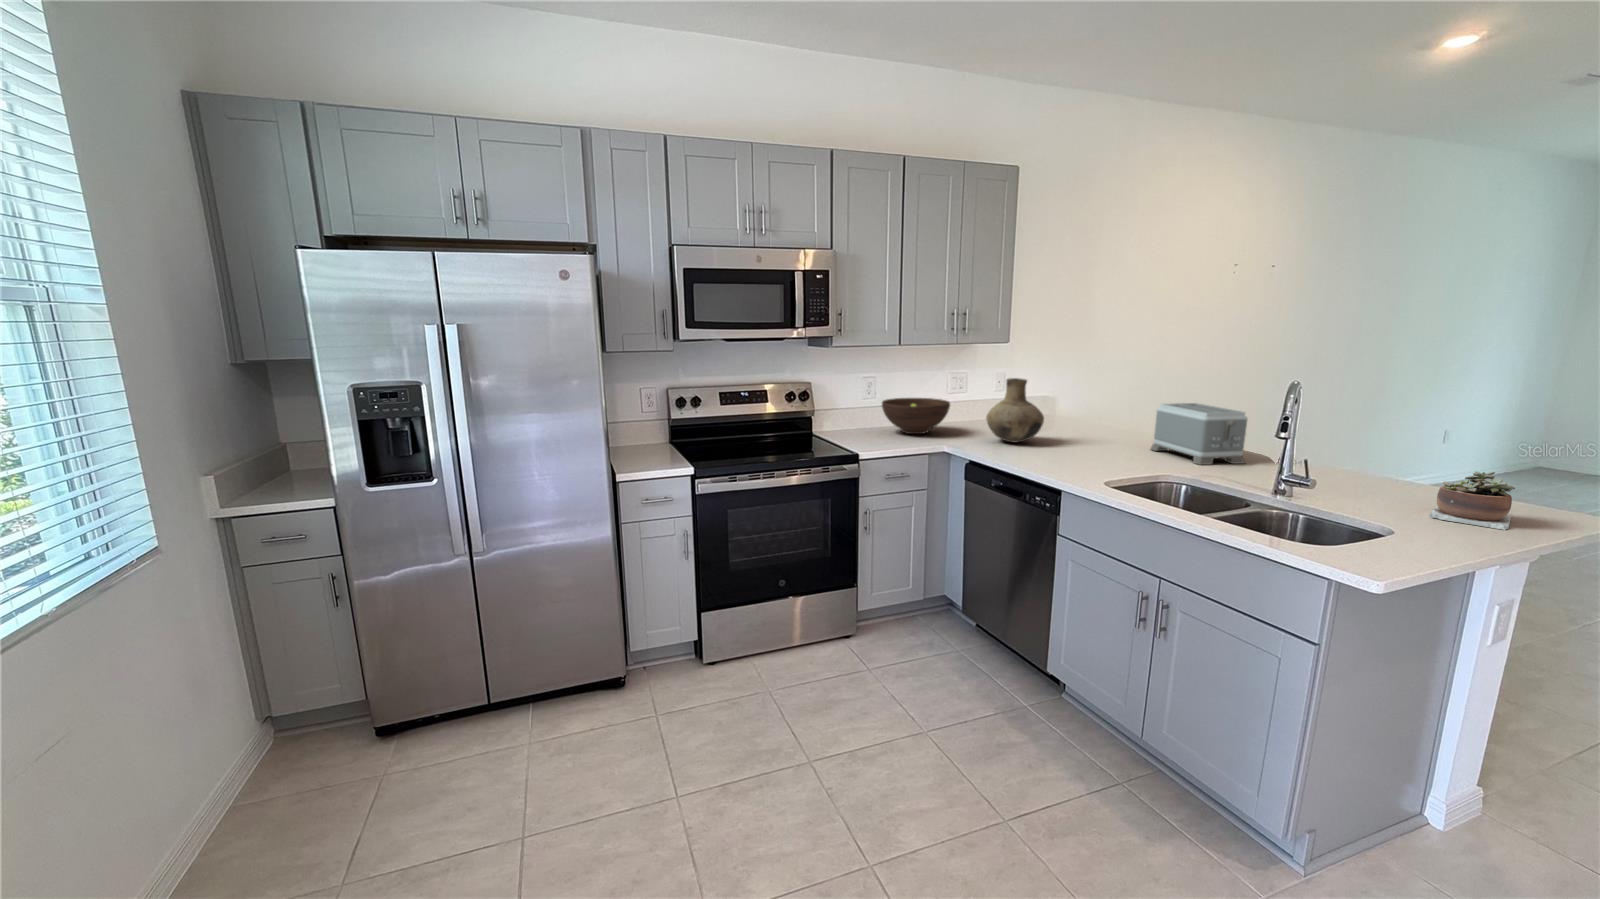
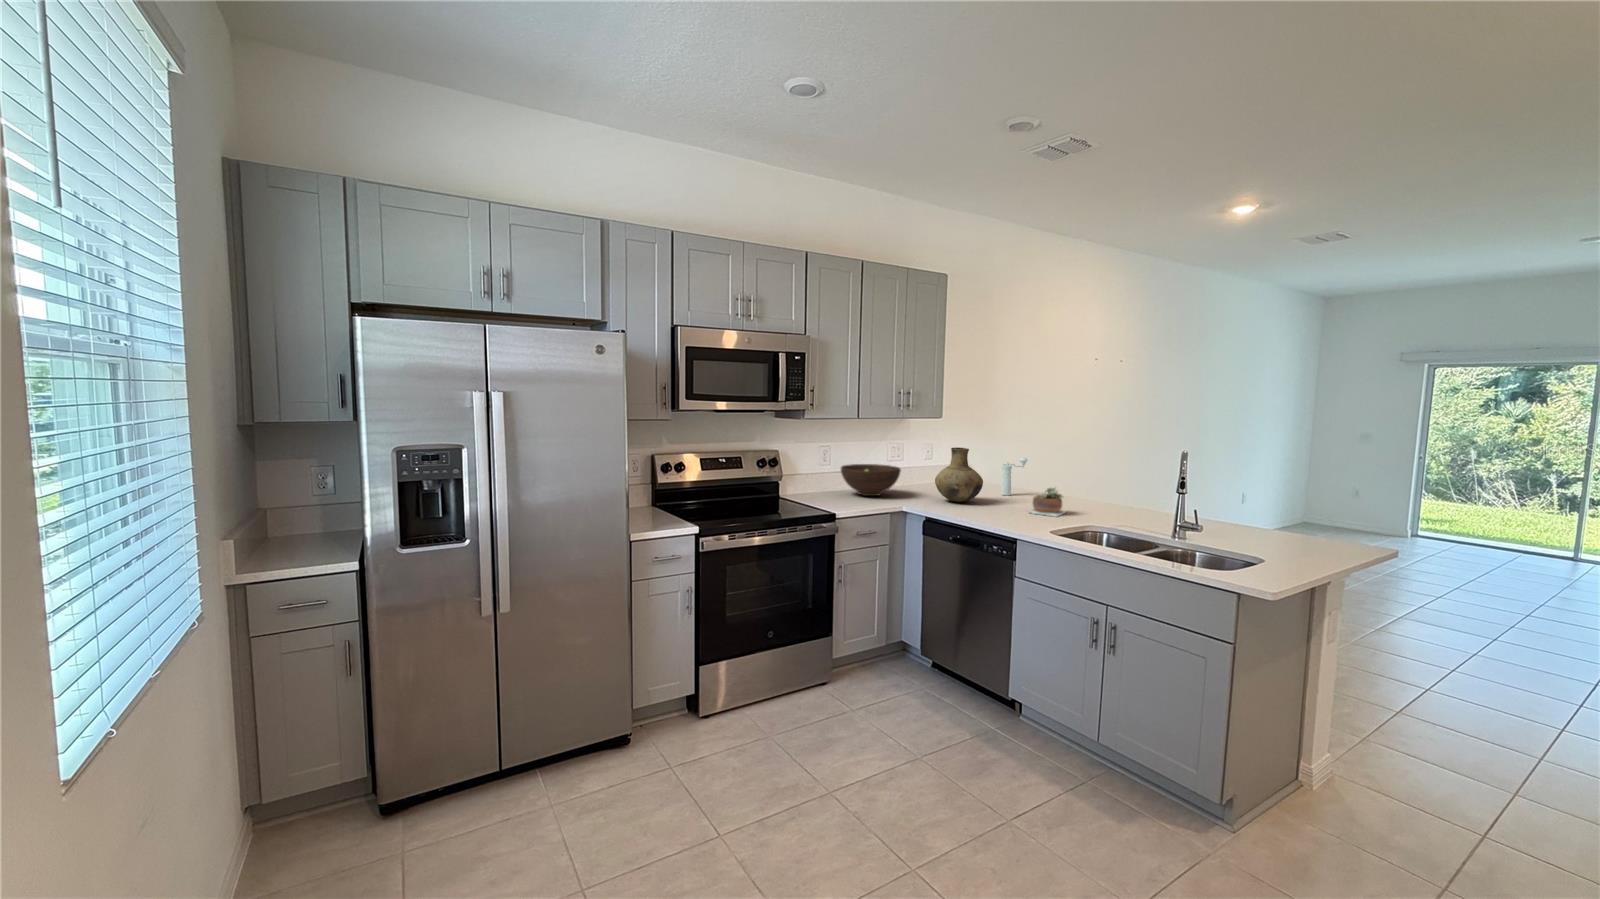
pepper mill: none [1074,390,1110,435] -> present [1001,458,1027,496]
toaster: present [1150,403,1247,465] -> none [1067,468,1142,517]
succulent plant: present [1429,471,1515,530] -> present [1029,488,1065,517]

